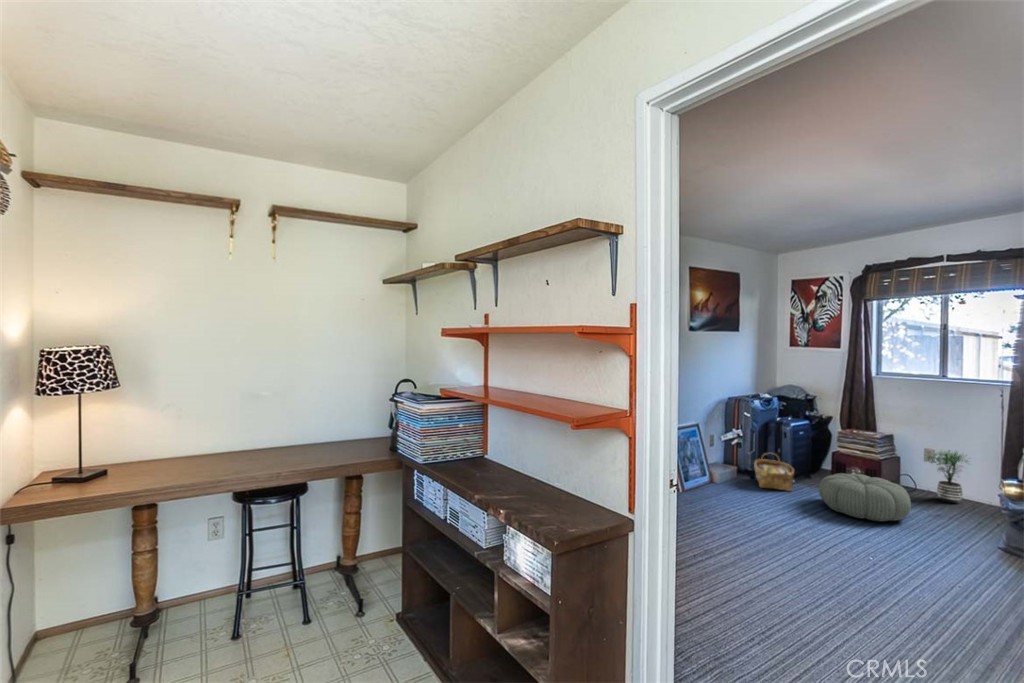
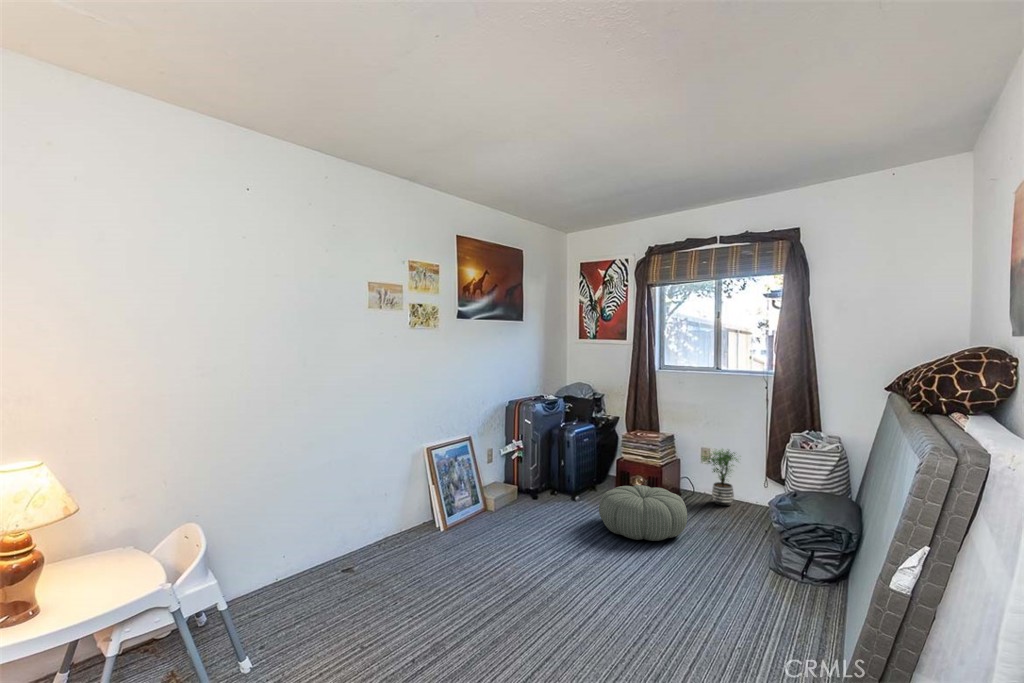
woven basket: present [754,453,794,491] -> none [534,466,577,512]

